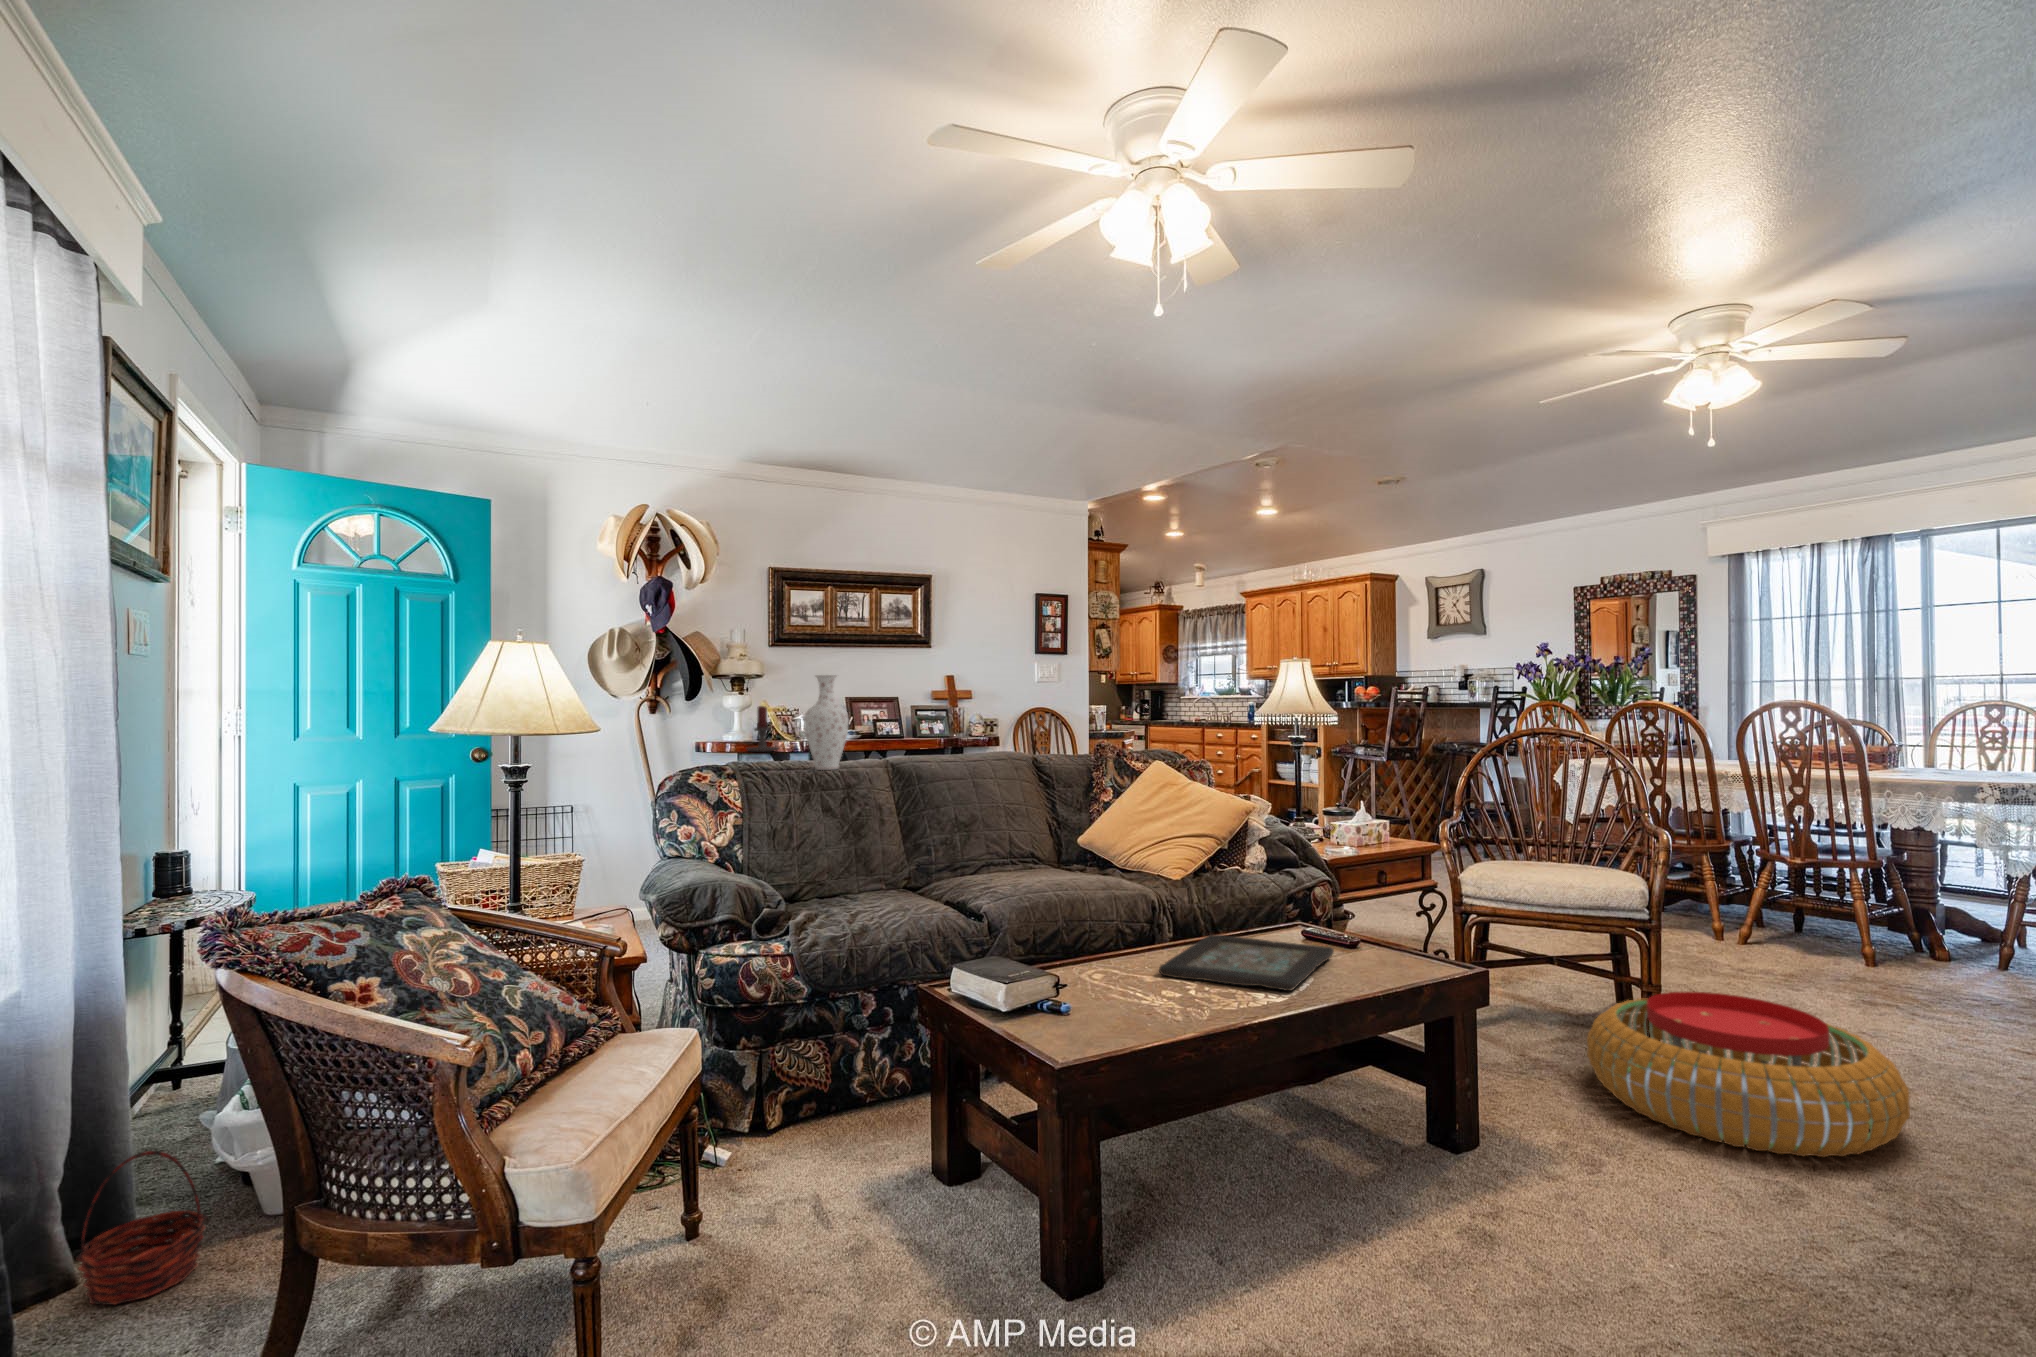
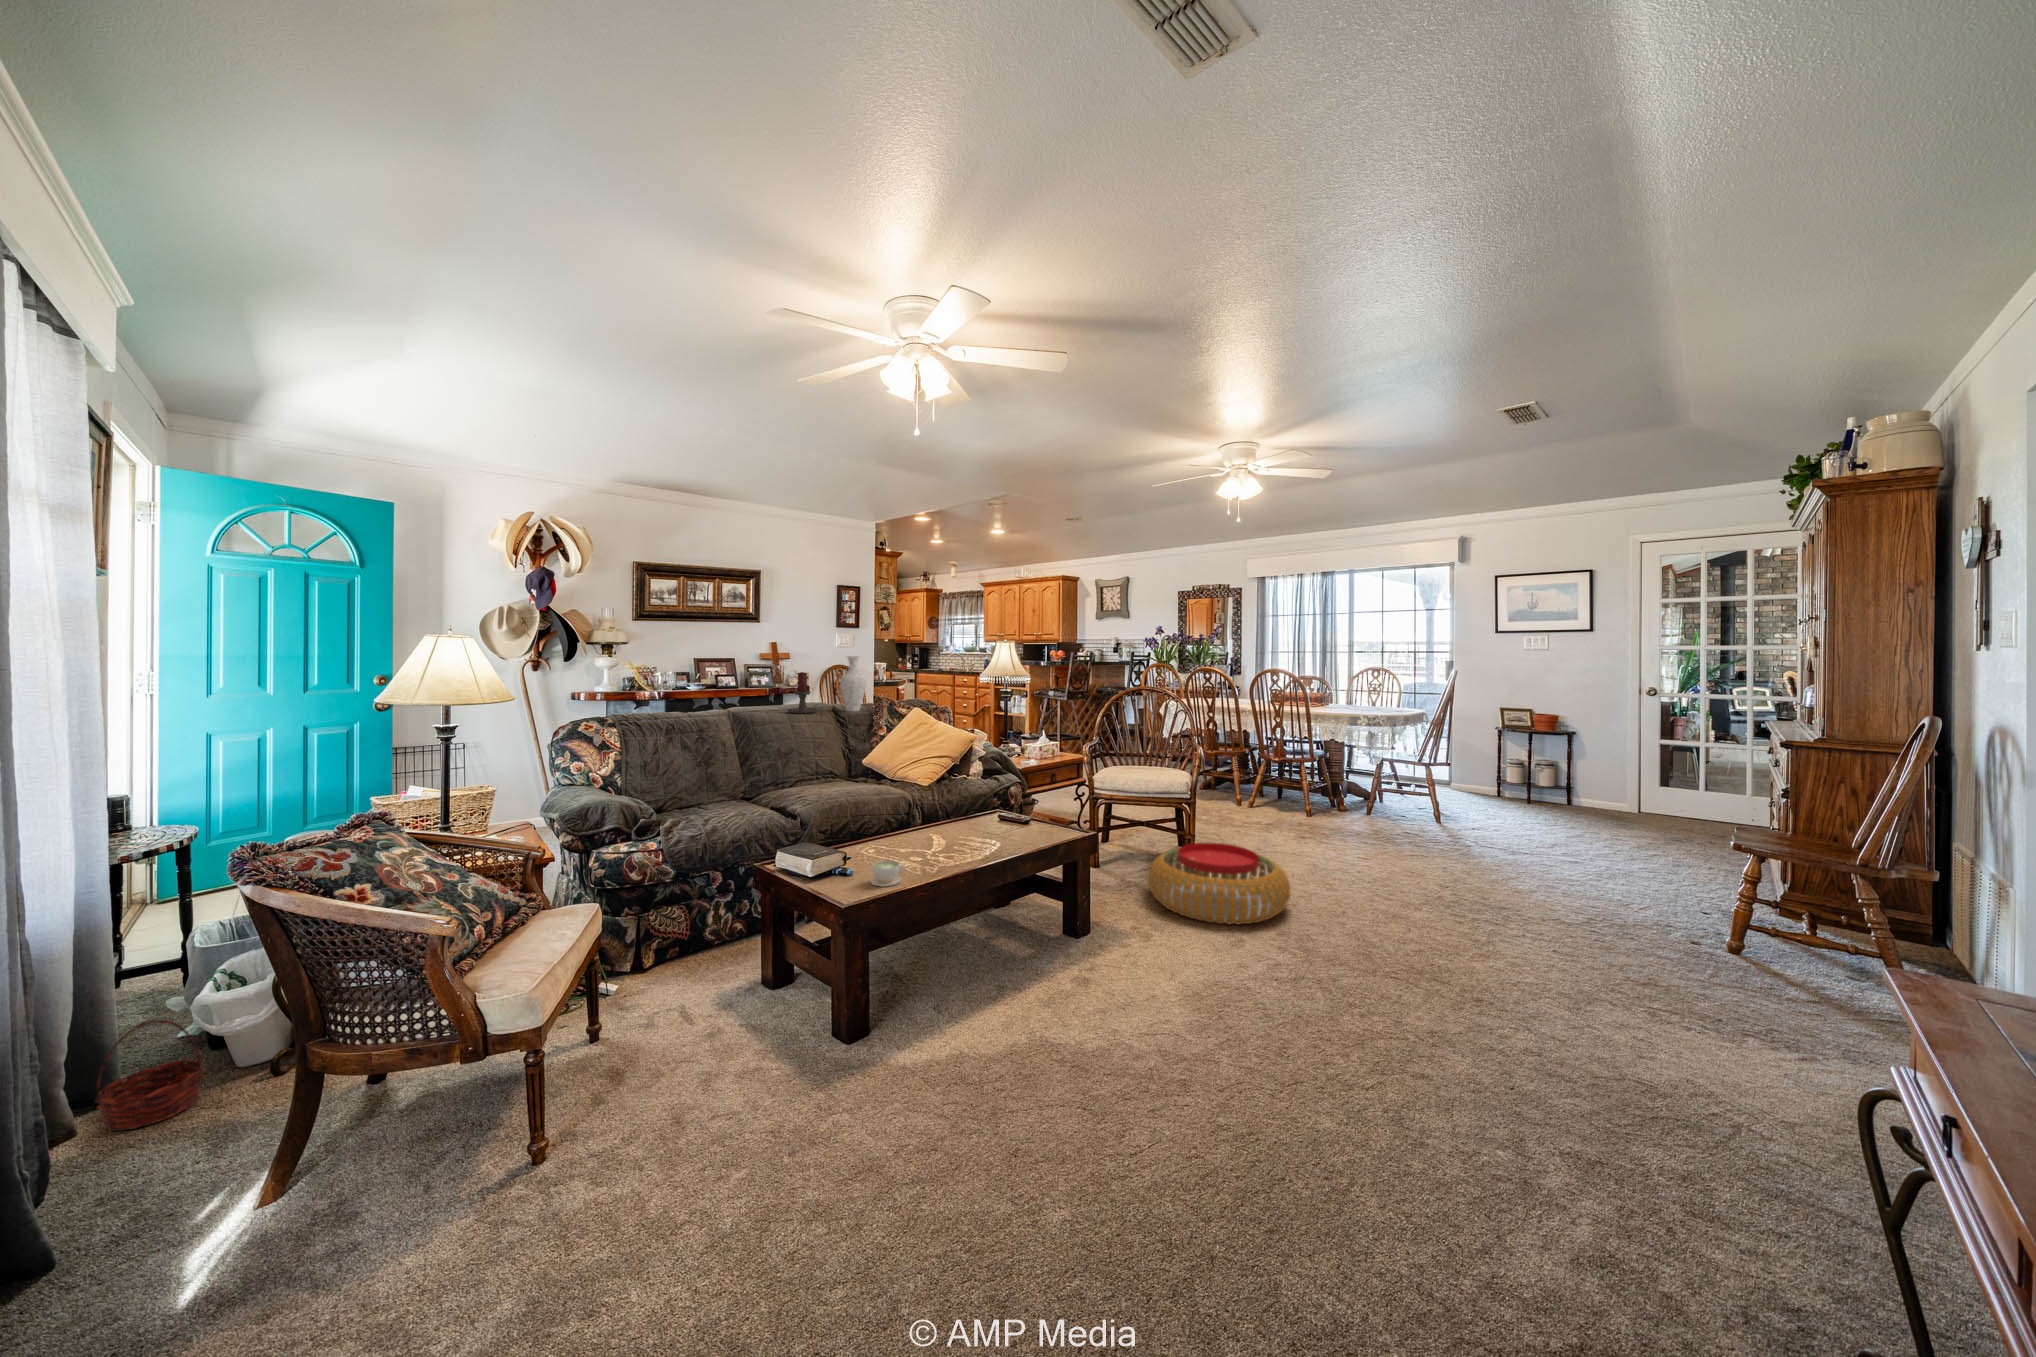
vase: present [804,675,849,770] -> present [840,656,866,712]
candle holder: present [747,706,783,752] -> present [787,672,826,714]
decorative tray: present [1159,935,1334,991] -> none [907,824,1011,856]
coffee cup: none [1105,988,1160,1033] -> present [871,860,903,887]

